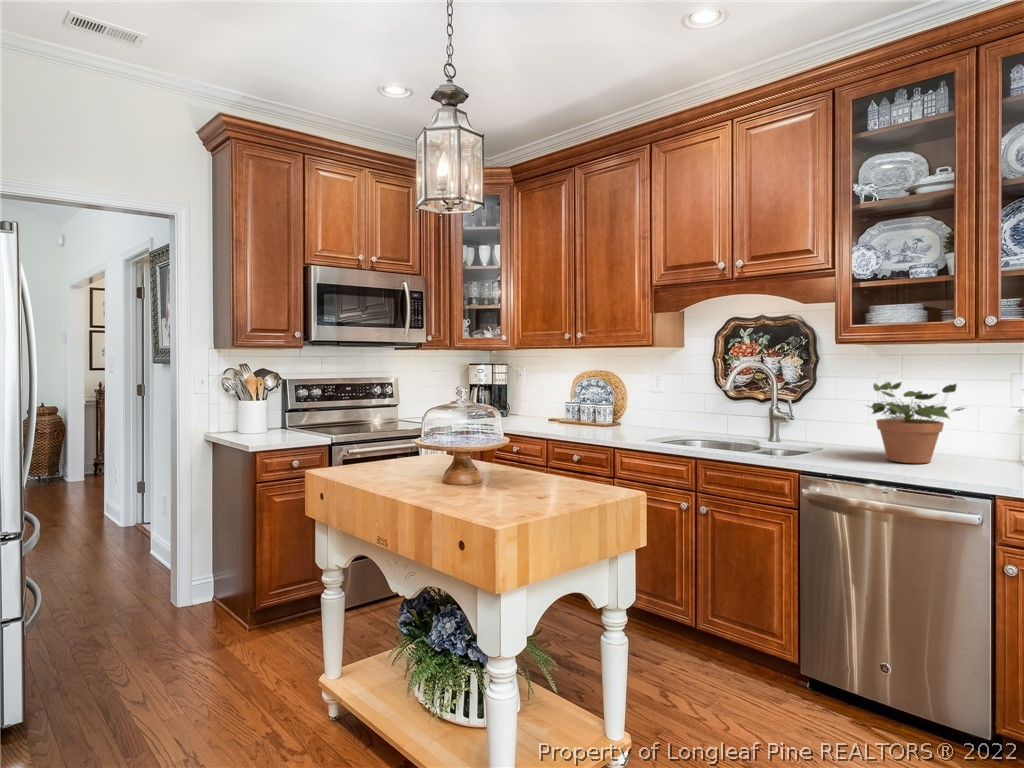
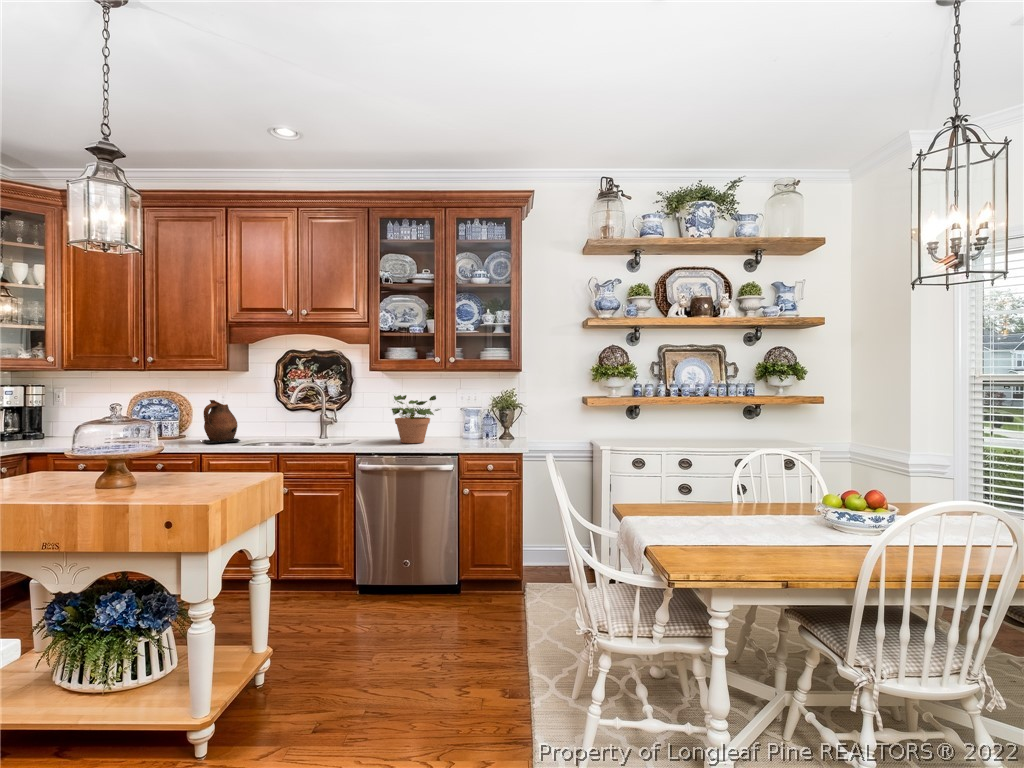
ceramic pitcher: none [627,383,669,436] -> present [203,400,240,443]

